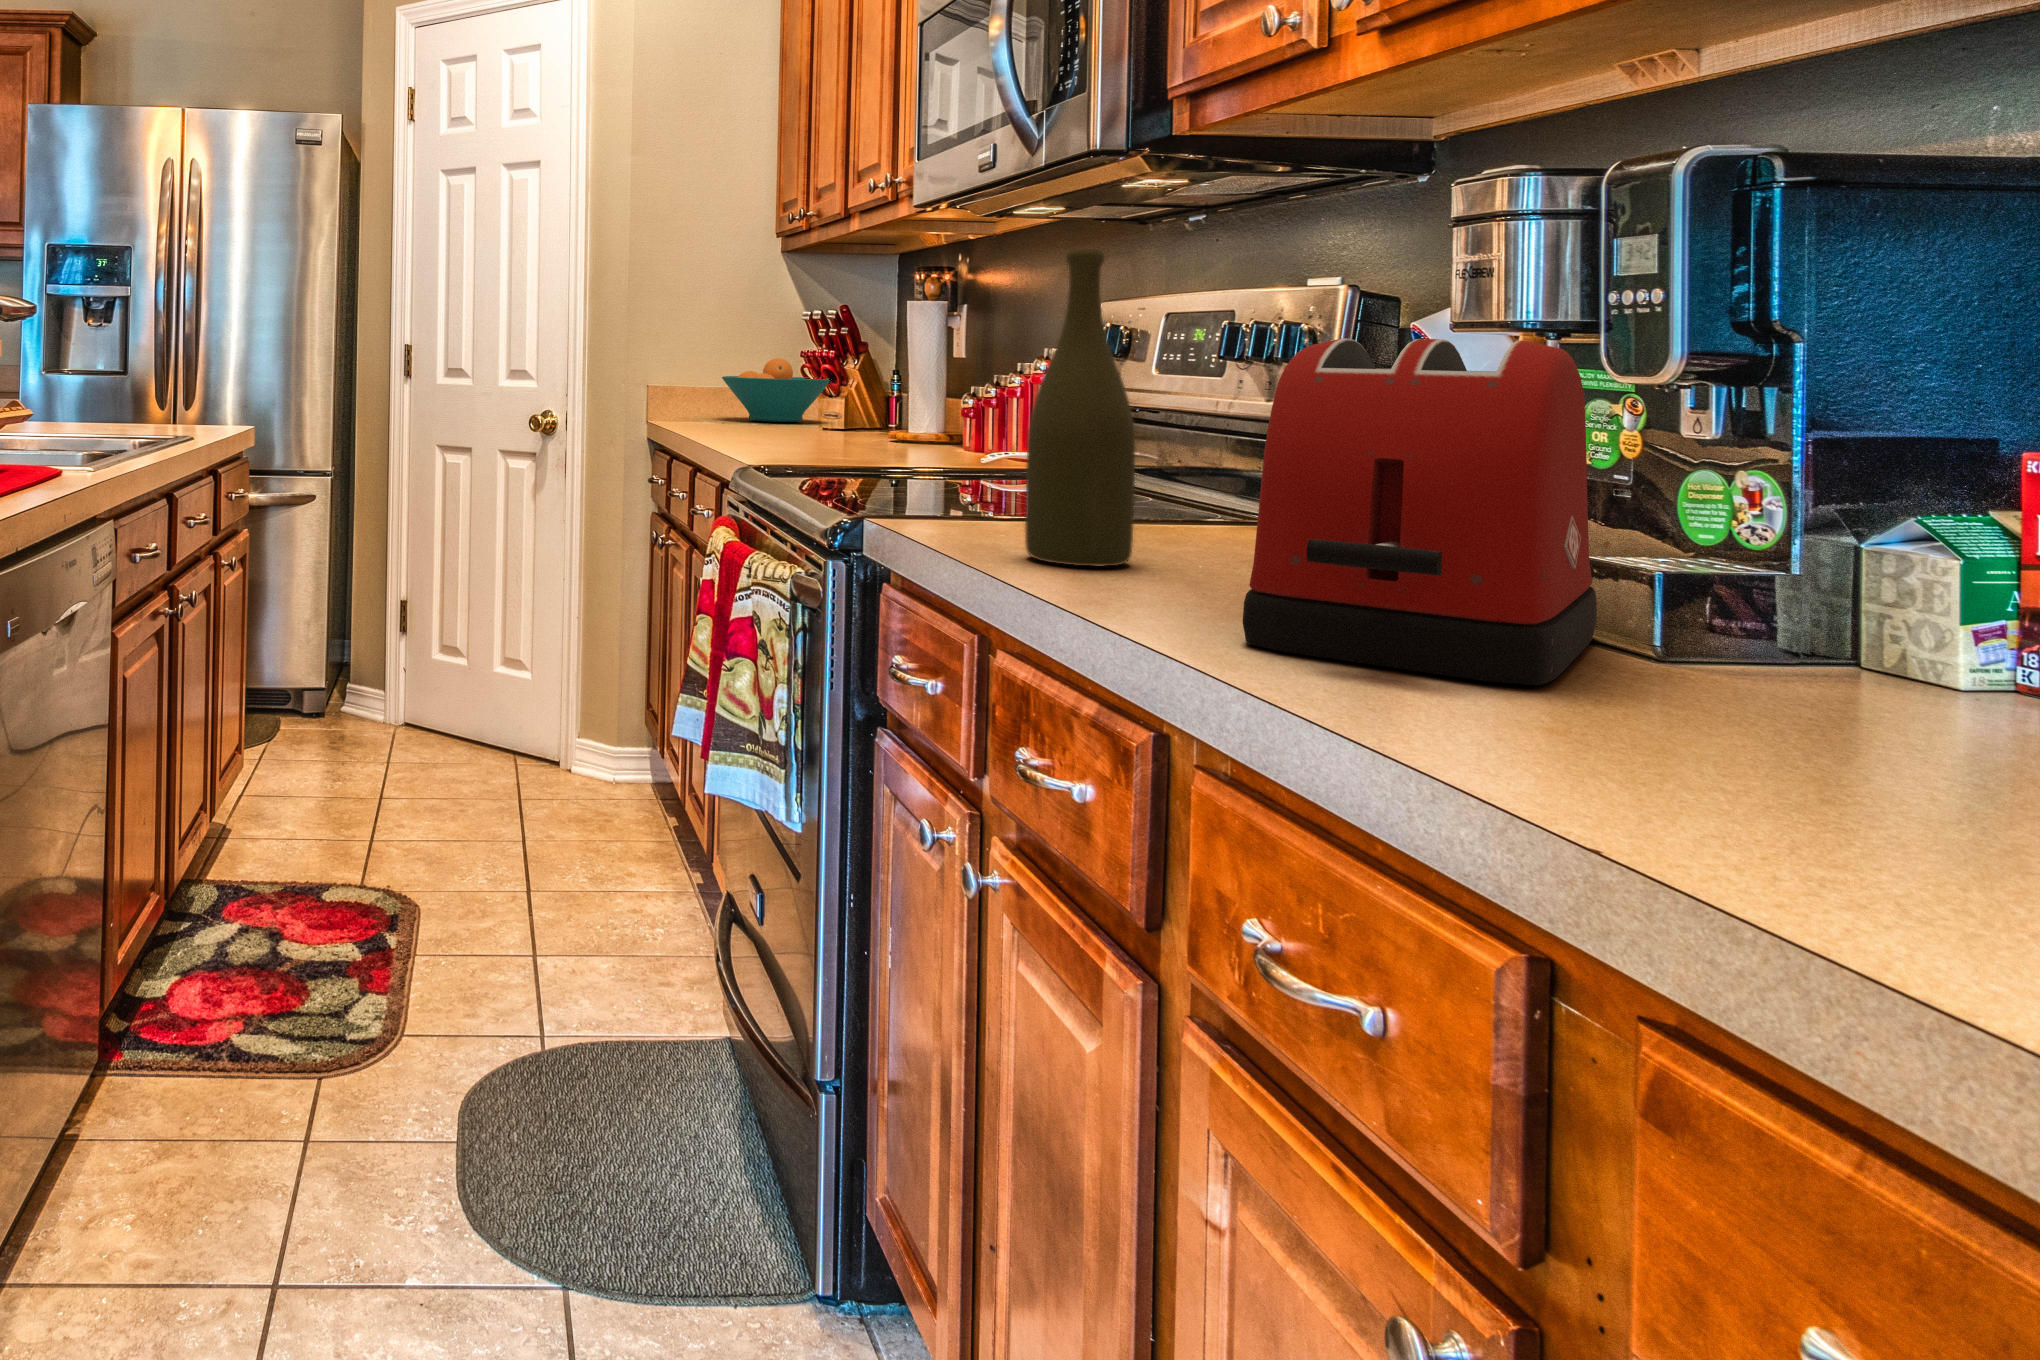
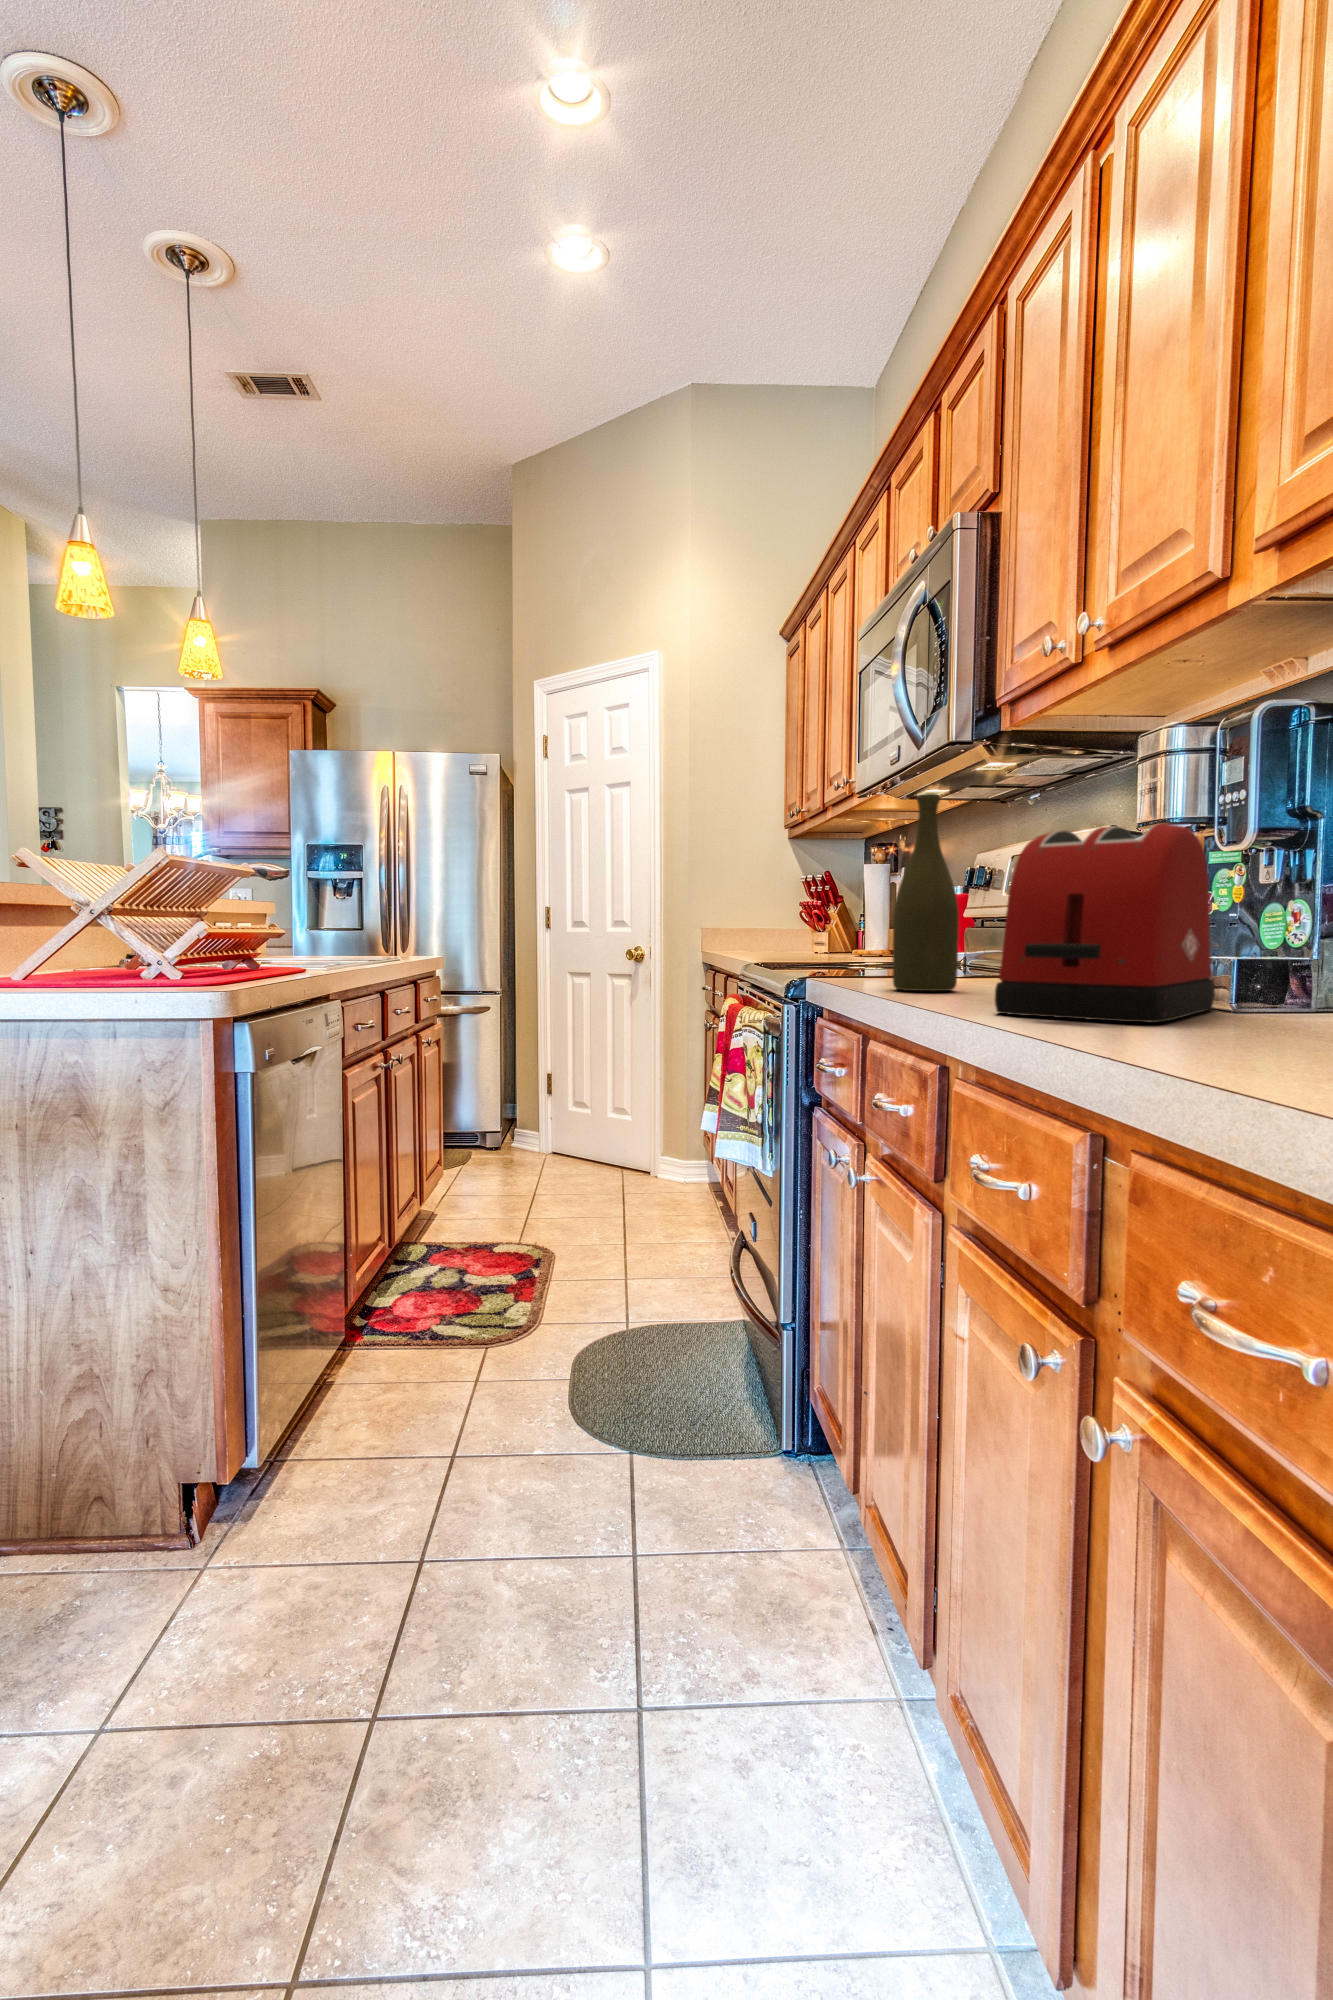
fruit bowl: present [722,358,830,422] -> none [748,908,819,949]

